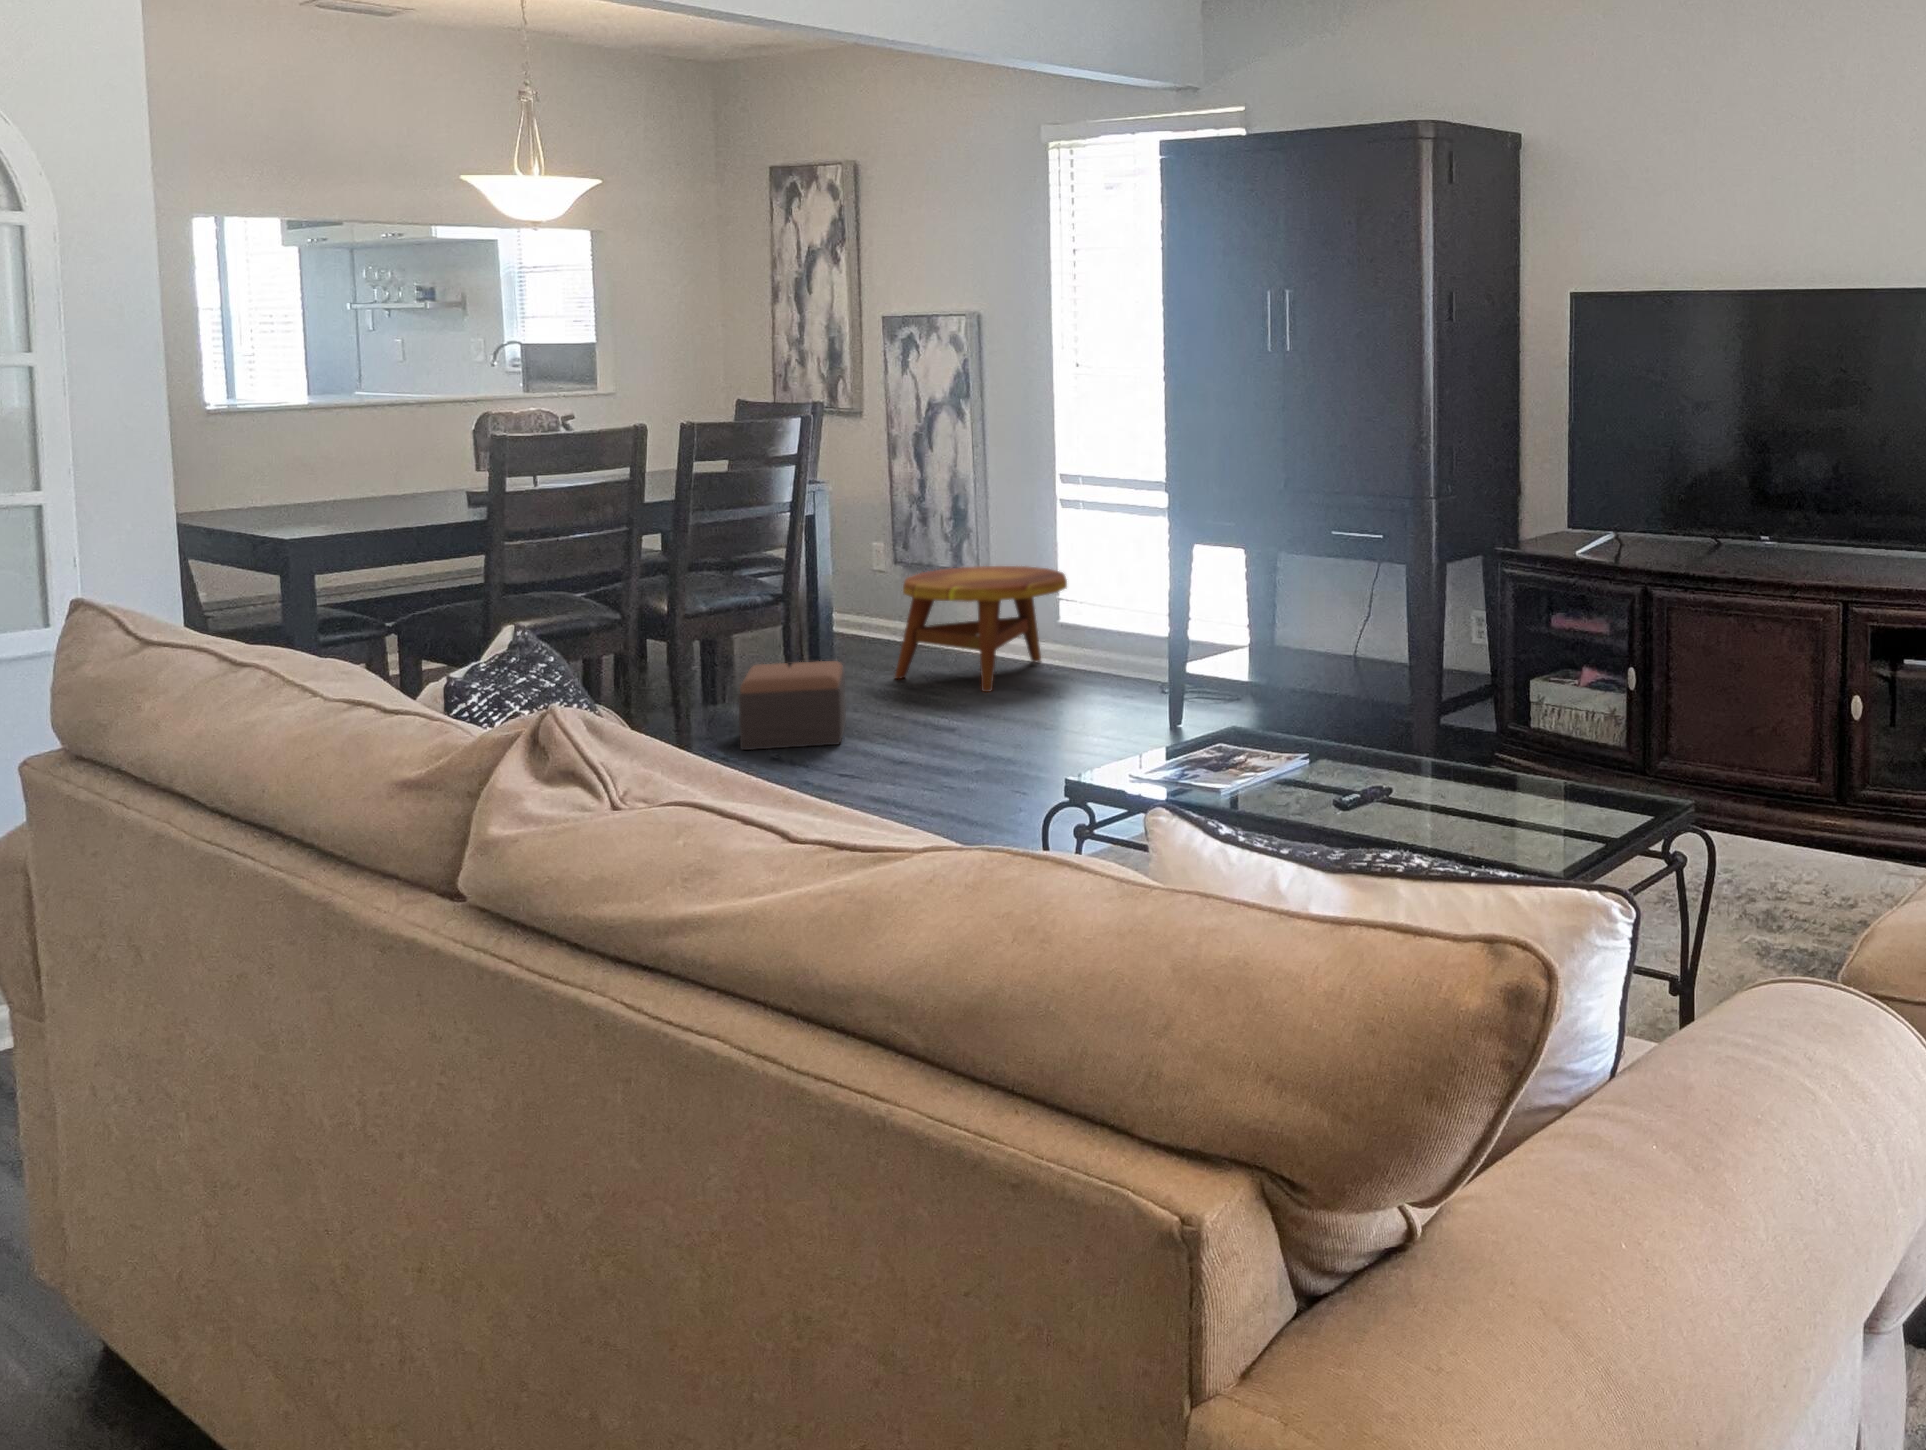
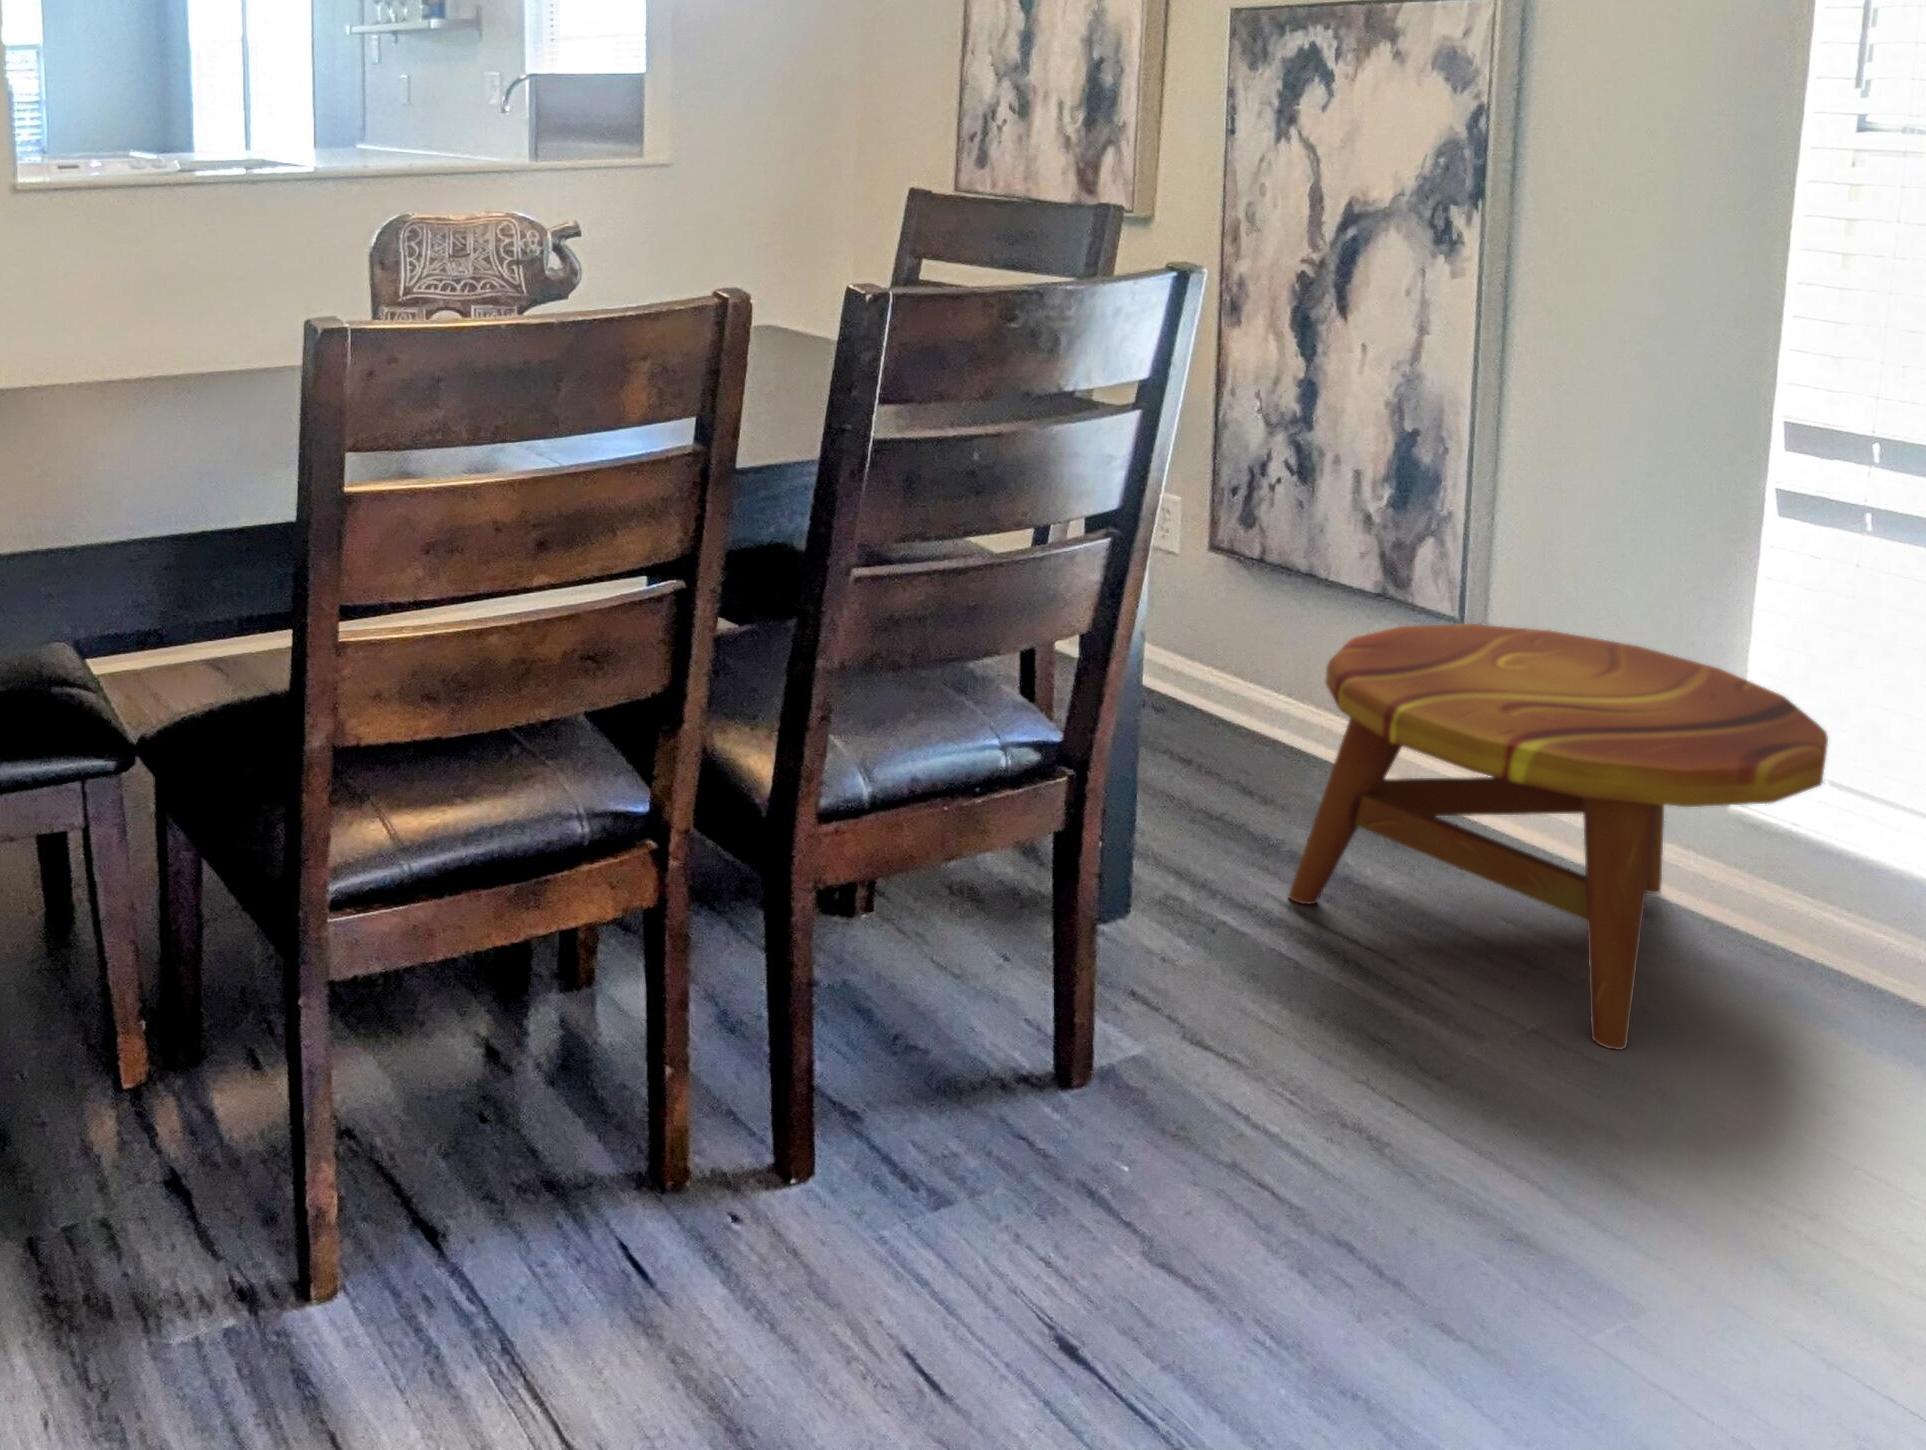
footstool: present [739,661,846,750] -> none [1002,971,1335,1342]

